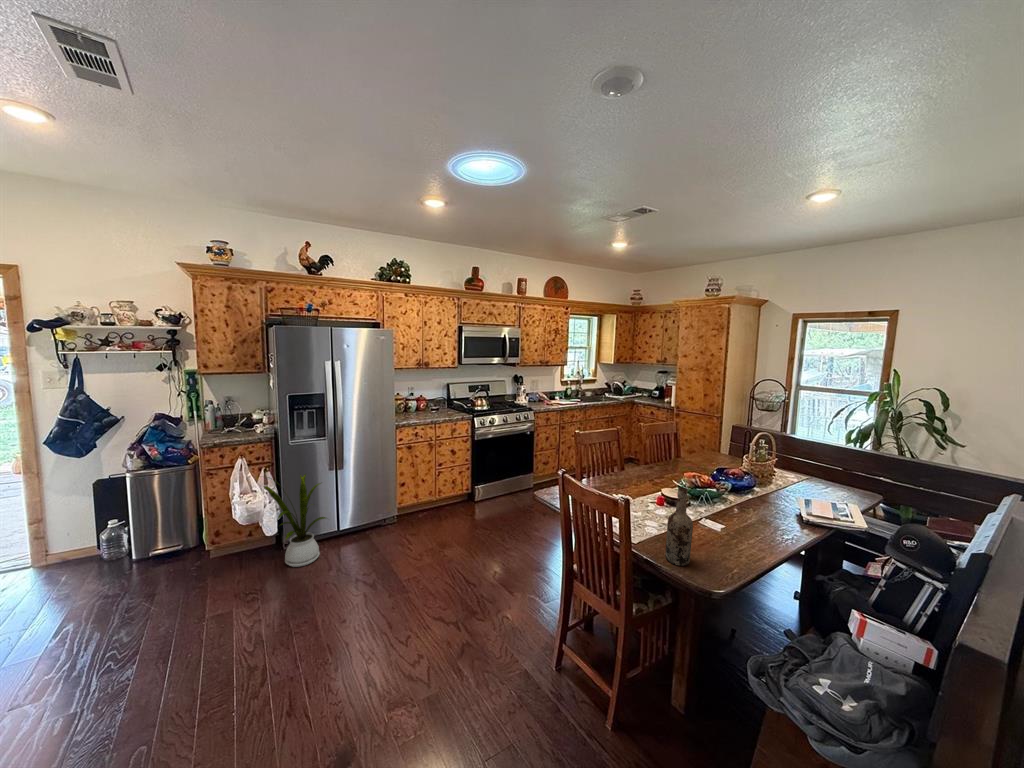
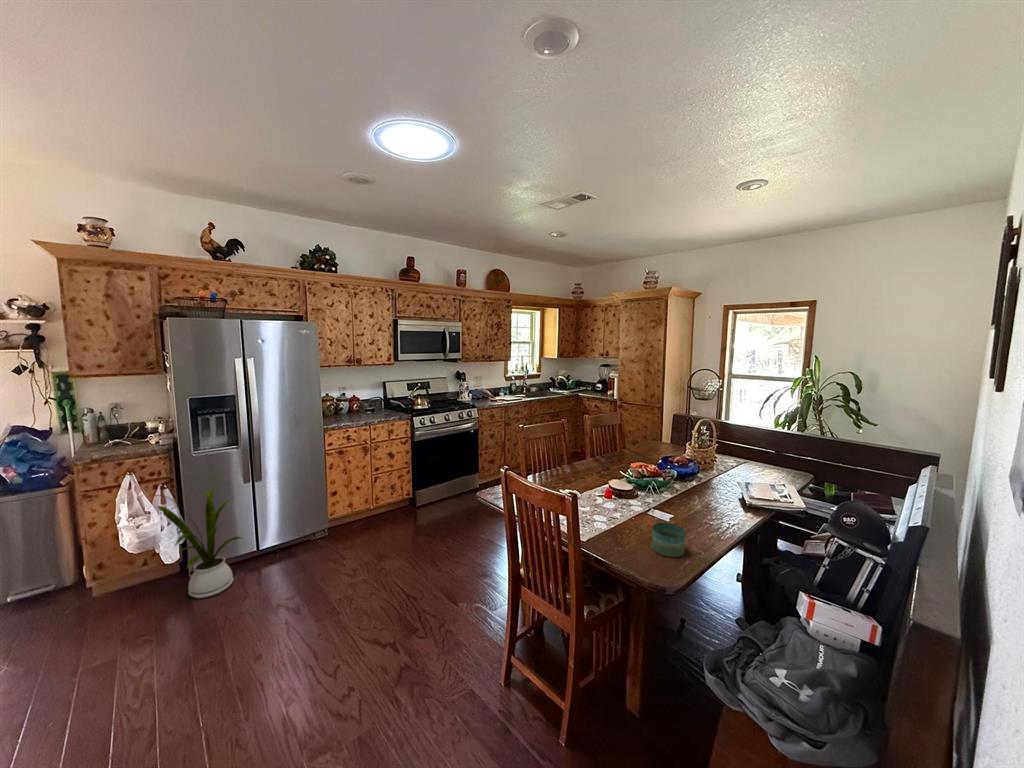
wine bottle: present [665,487,693,566] -> none [615,477,642,562]
candle: none [702,532,736,565] -> present [652,523,685,557]

